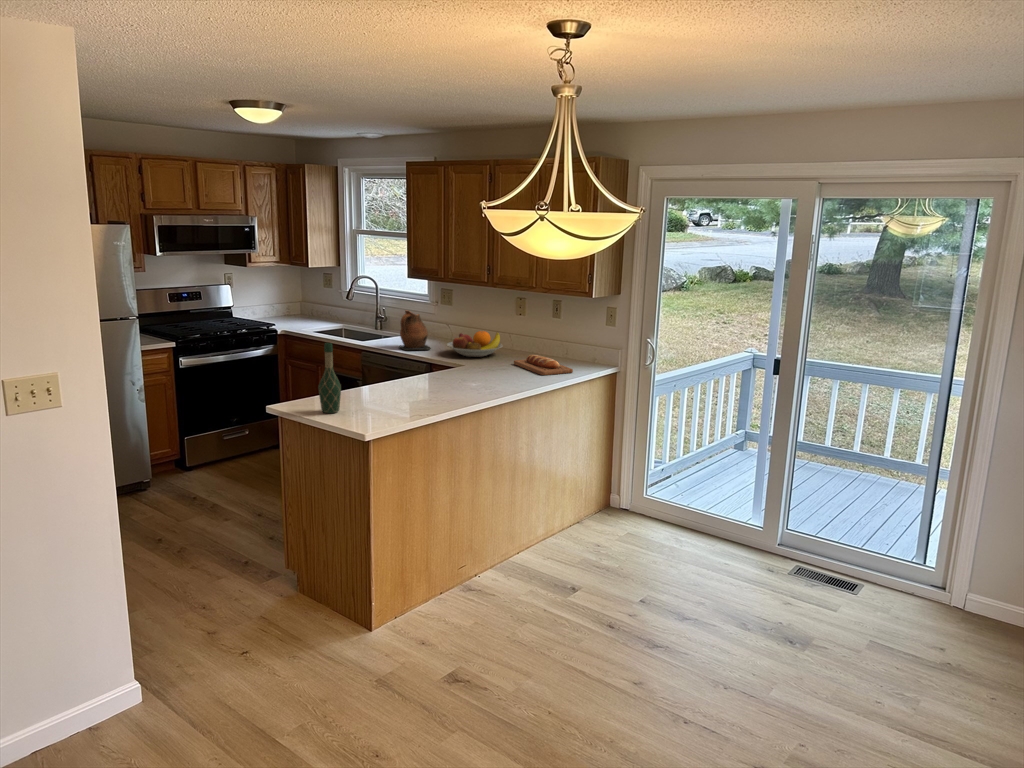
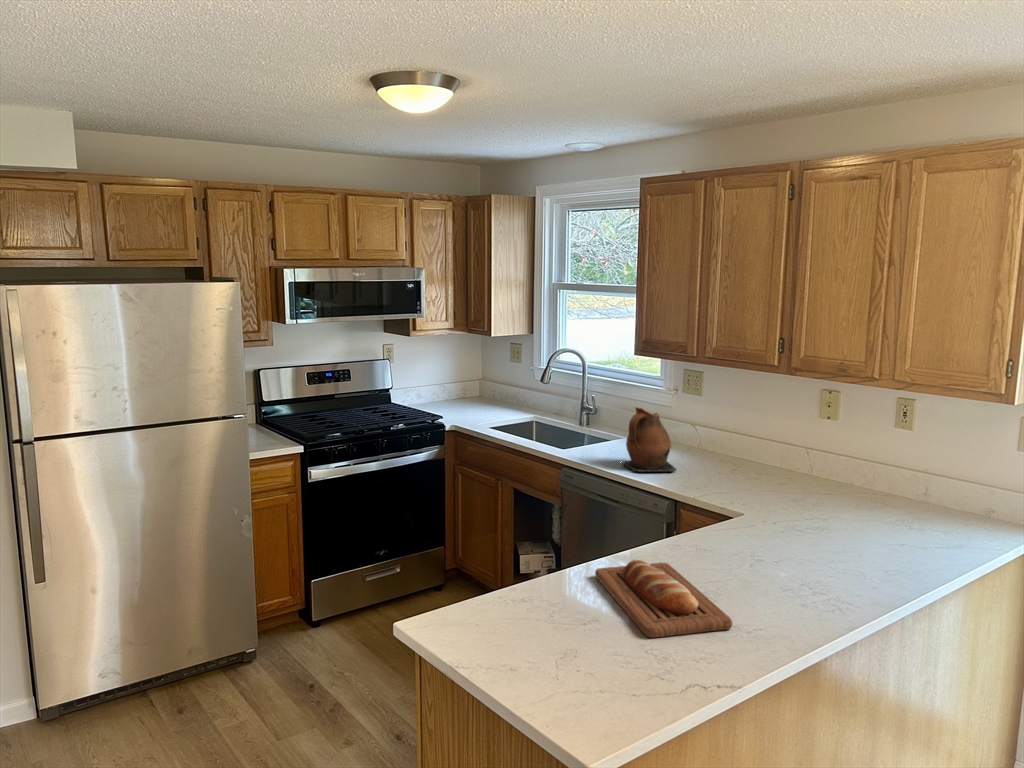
fruit bowl: present [447,331,502,357] -> none [706,447,806,491]
wine bottle: present [318,343,341,413] -> none [492,510,539,661]
bread loaf: present [514,355,573,375] -> present [595,560,732,638]

